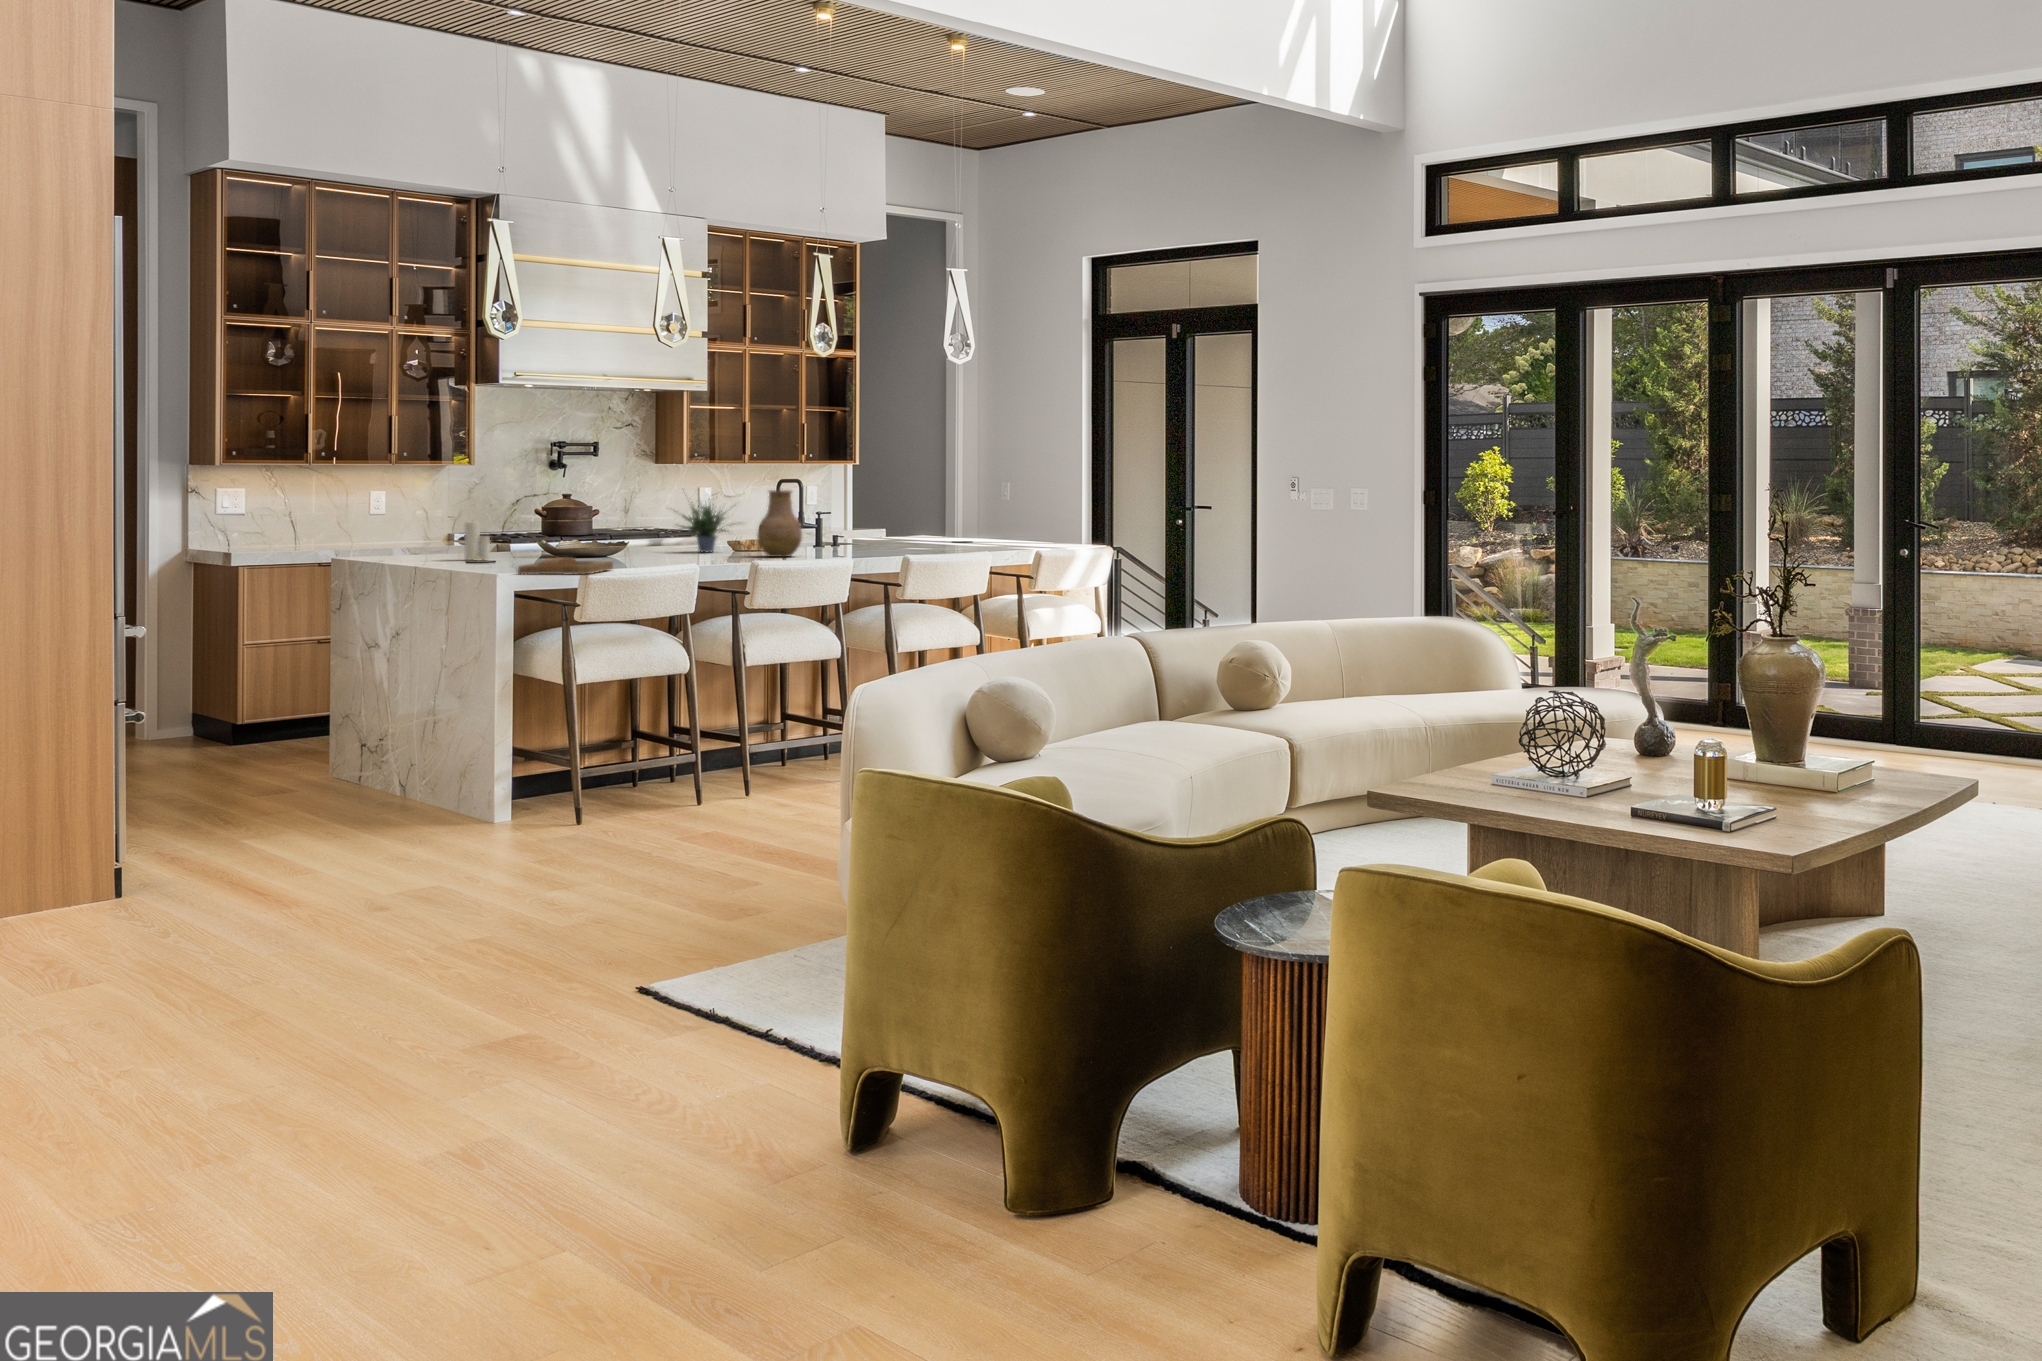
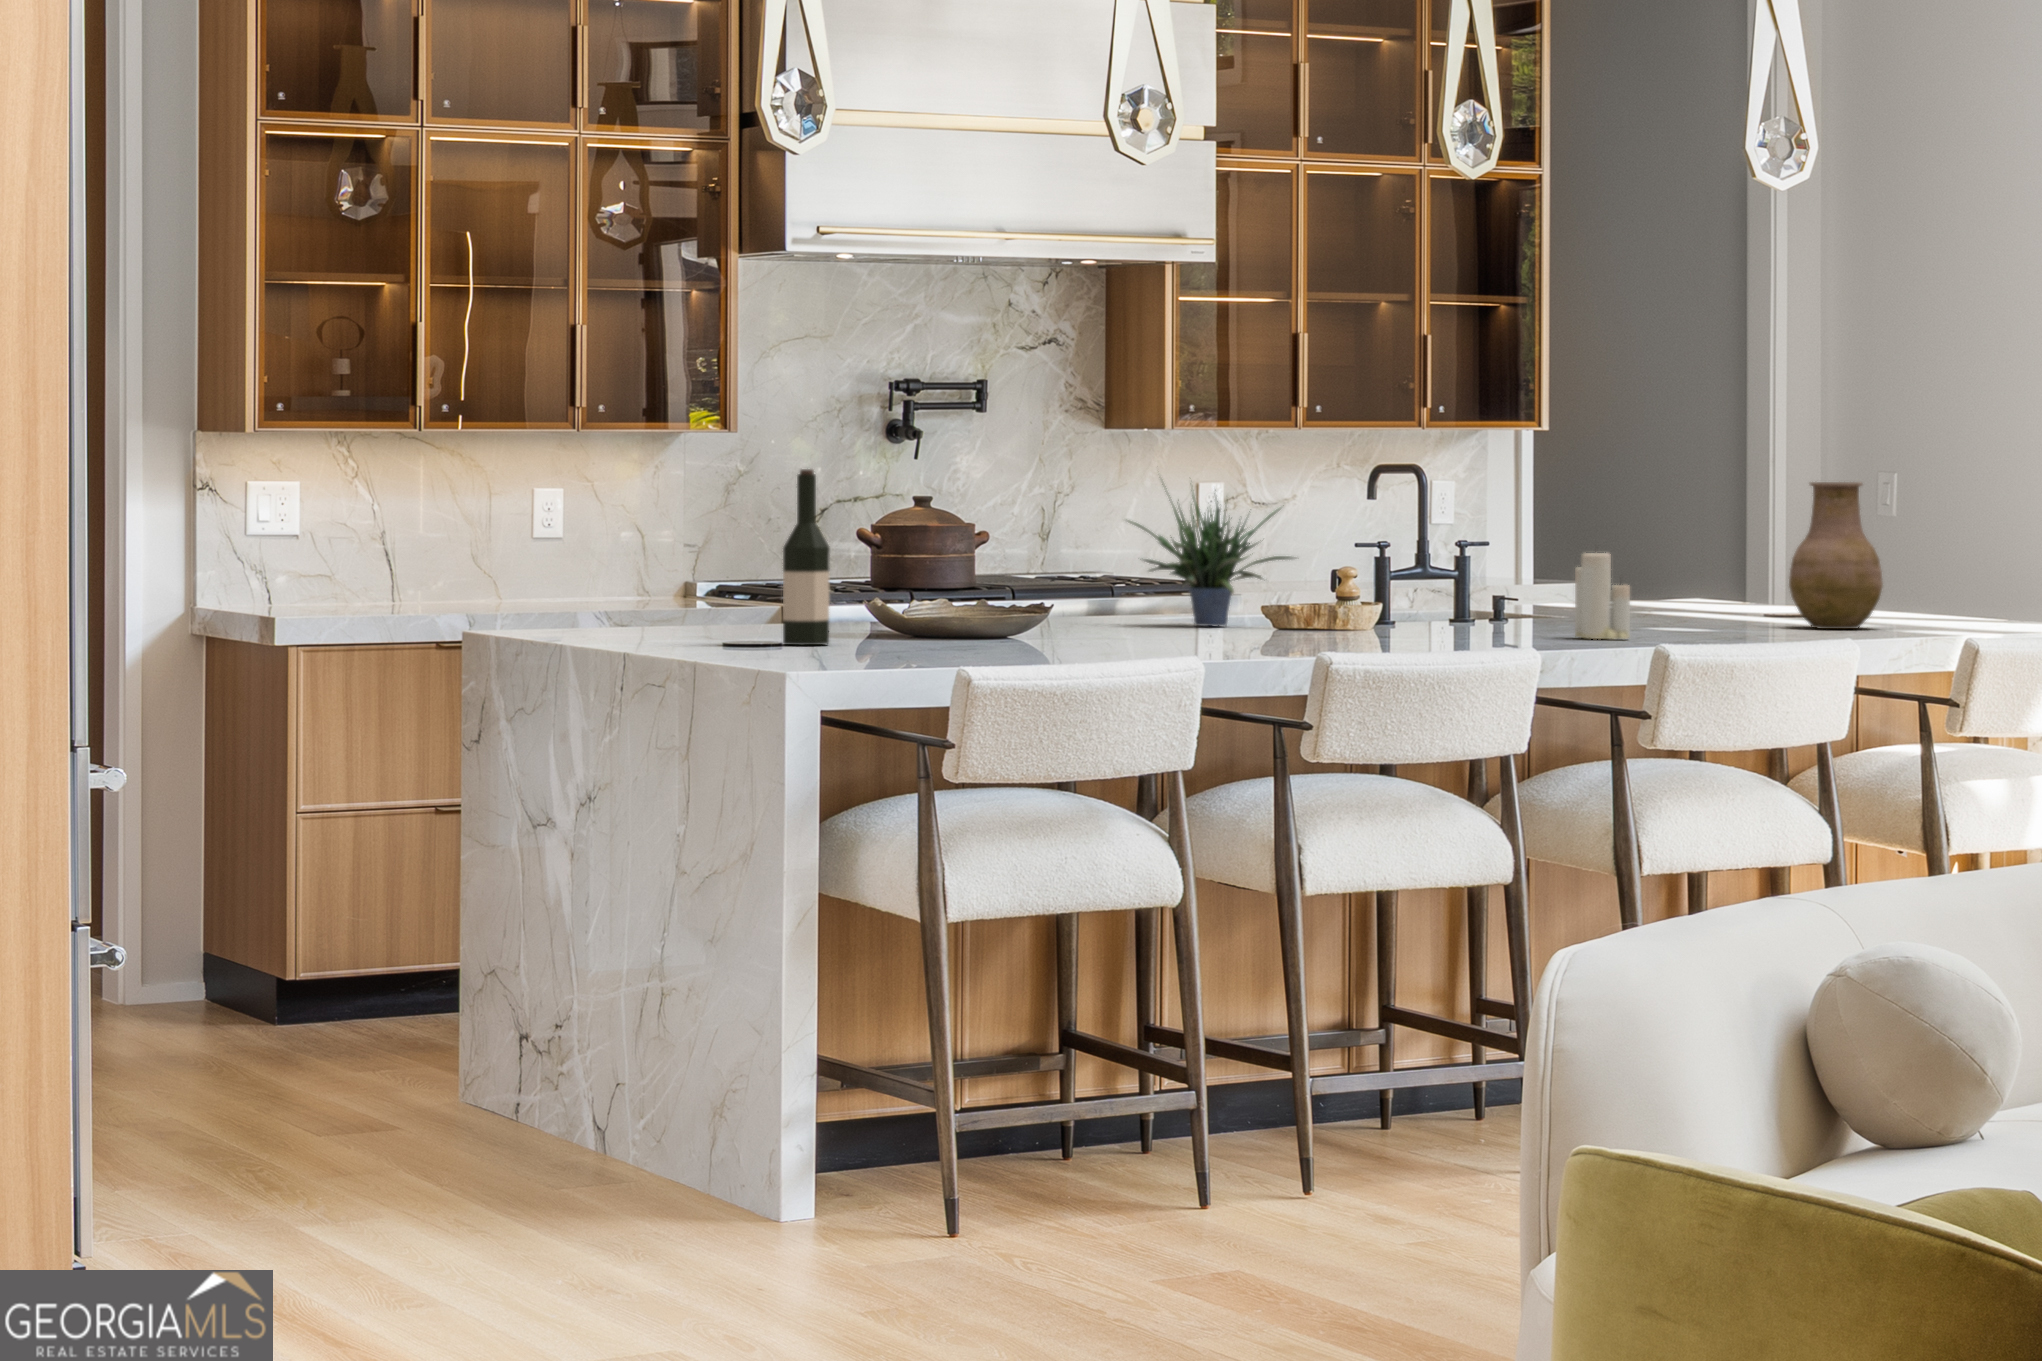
wine bottle: none [504,490,527,566] -> present [783,469,830,645]
vase: present [757,490,802,557] -> present [1789,482,1883,629]
candle: present [464,522,490,560] -> present [1575,553,1630,639]
tray: present [518,557,613,575] -> none [807,624,1011,665]

